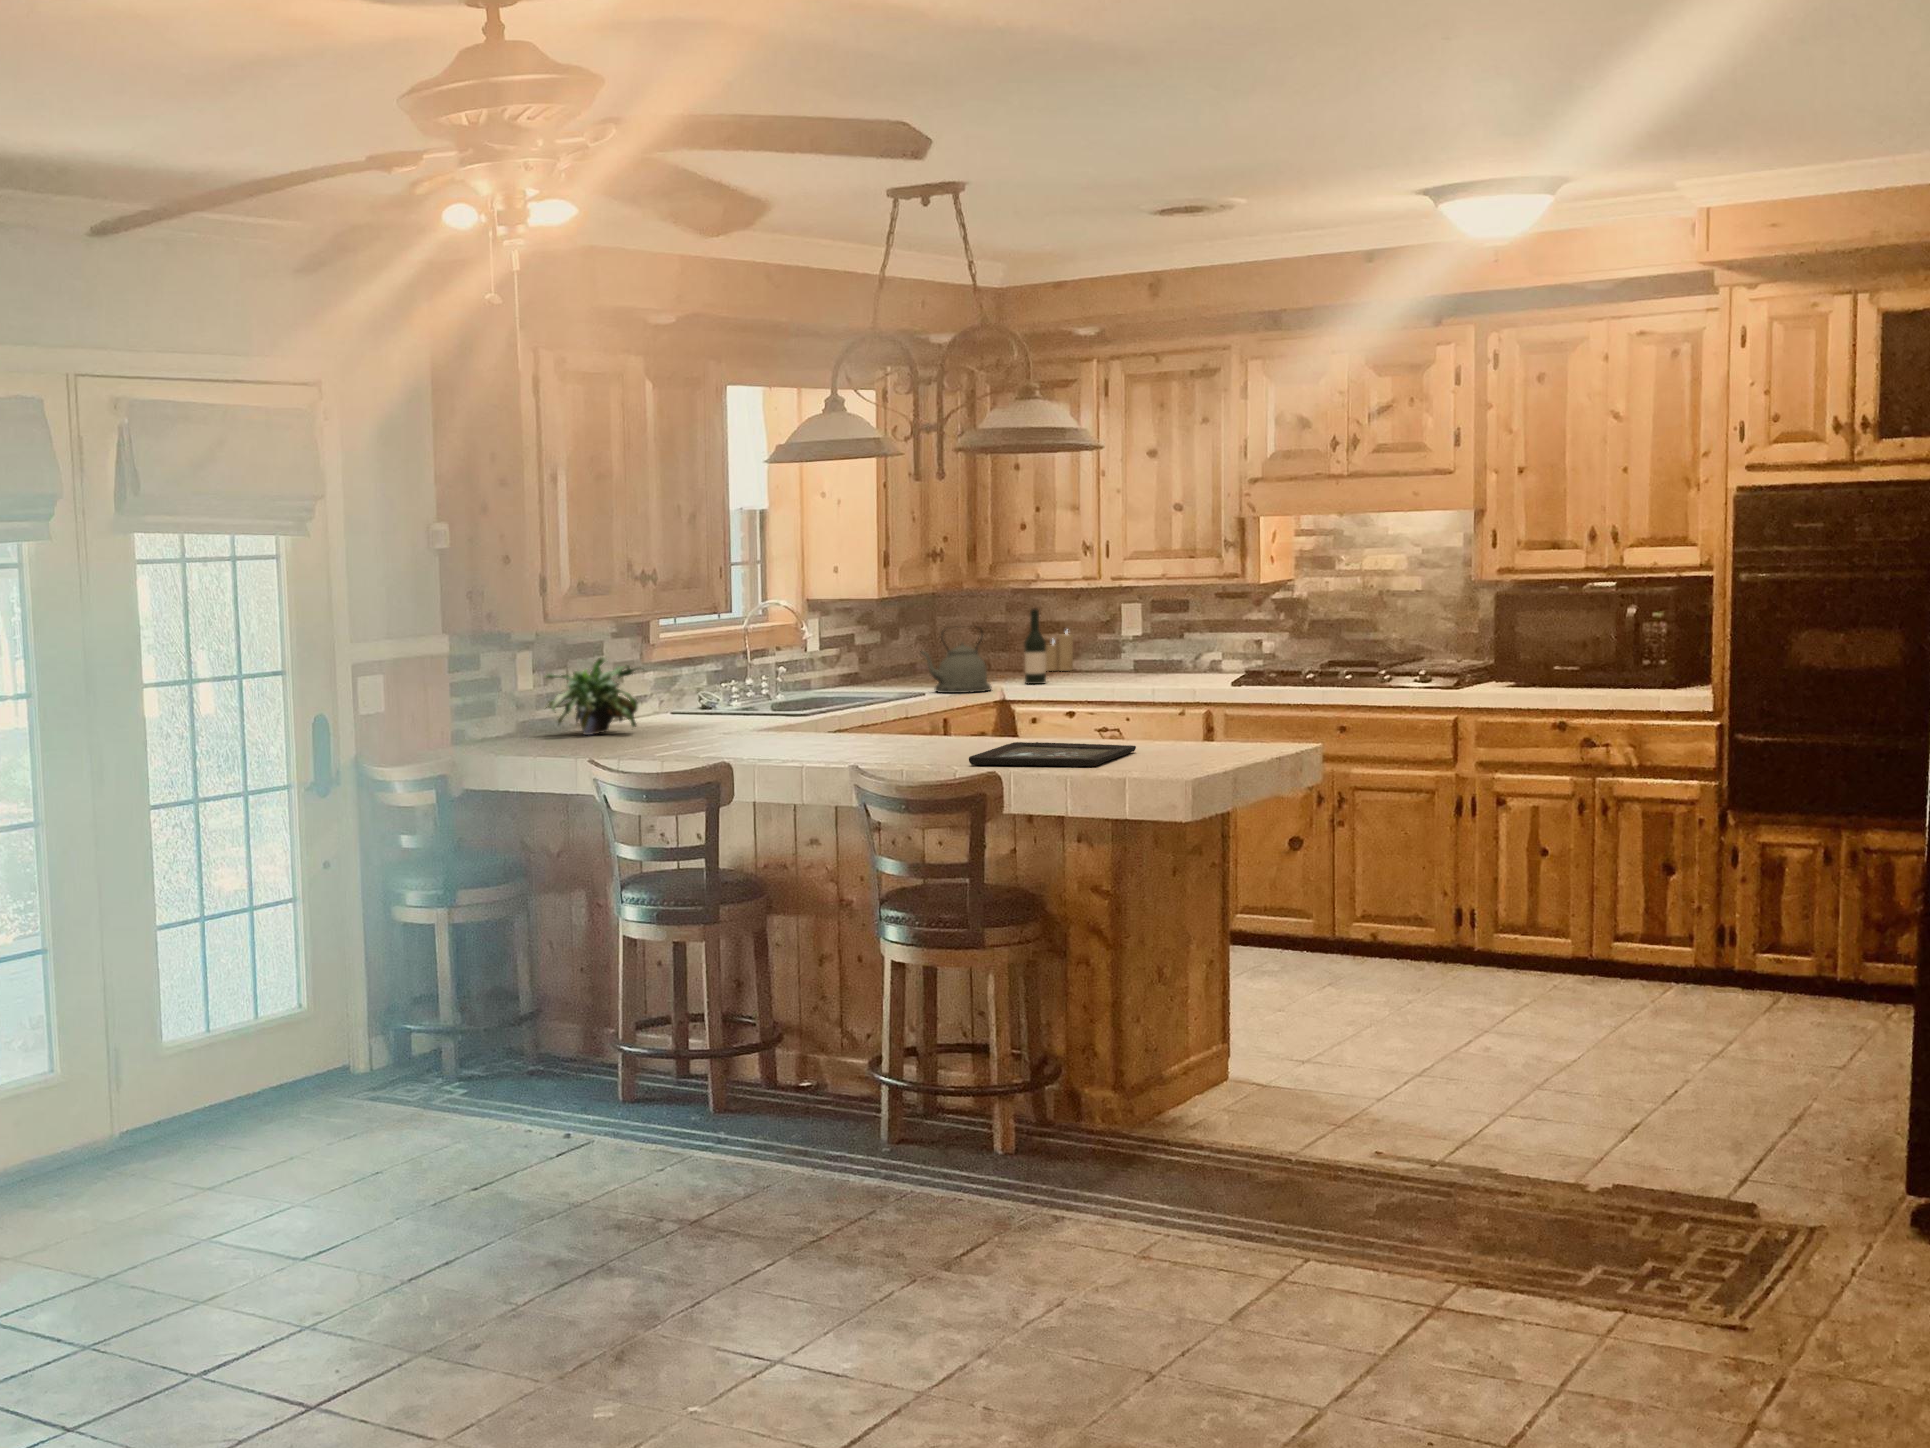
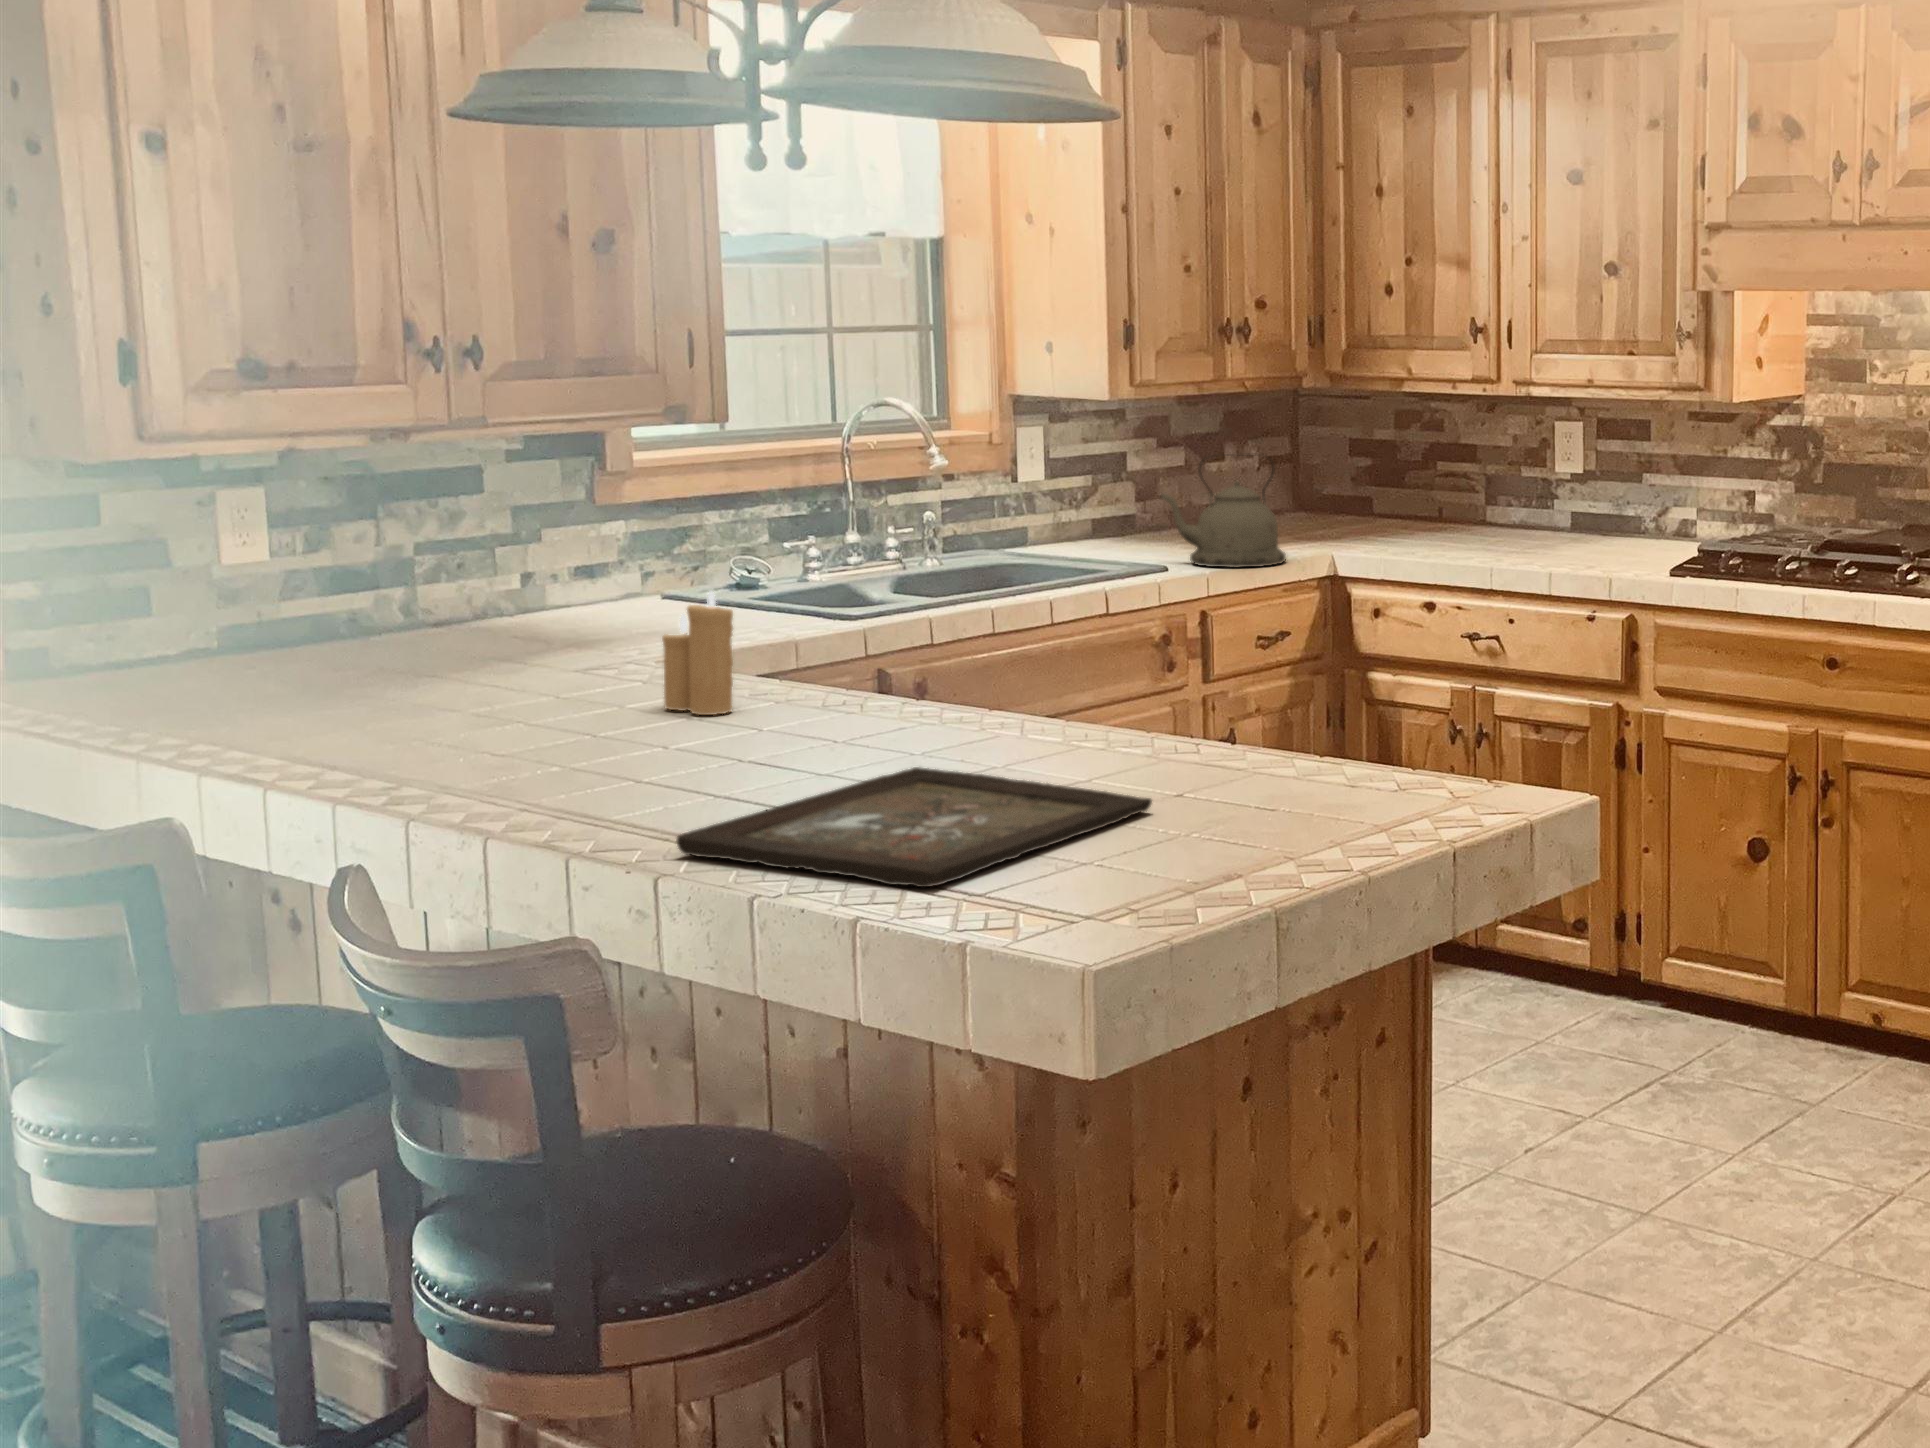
wine bottle: present [1024,608,1046,684] -> none [1364,425,1398,551]
candle: present [1046,632,1073,671] -> present [662,591,733,715]
potted plant: present [544,657,638,735] -> none [223,506,442,655]

